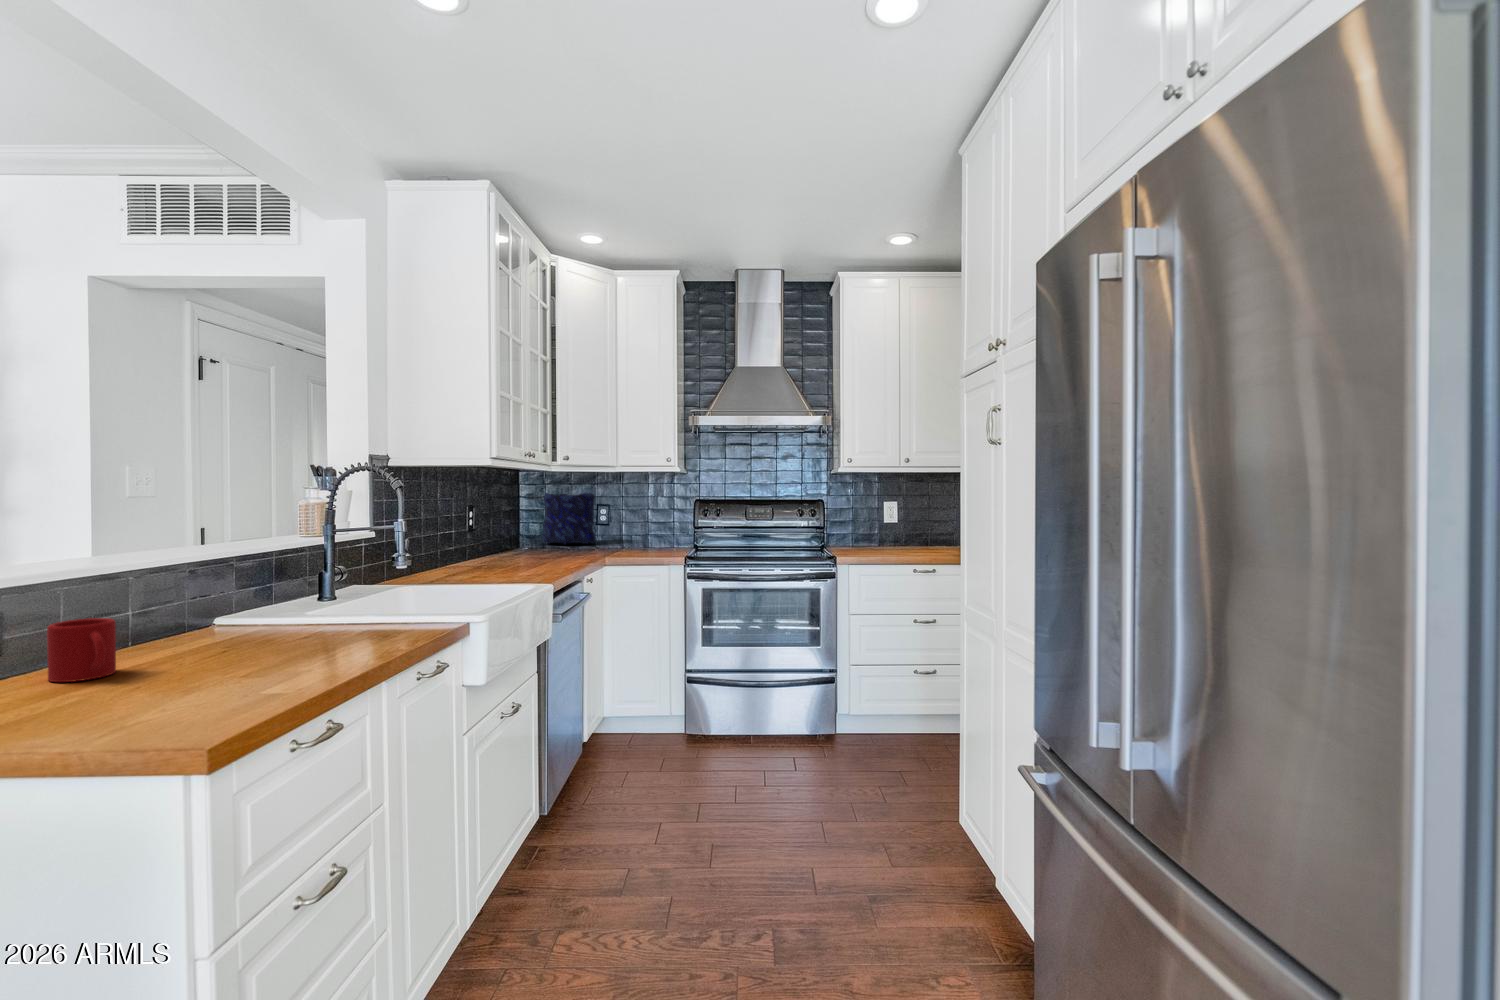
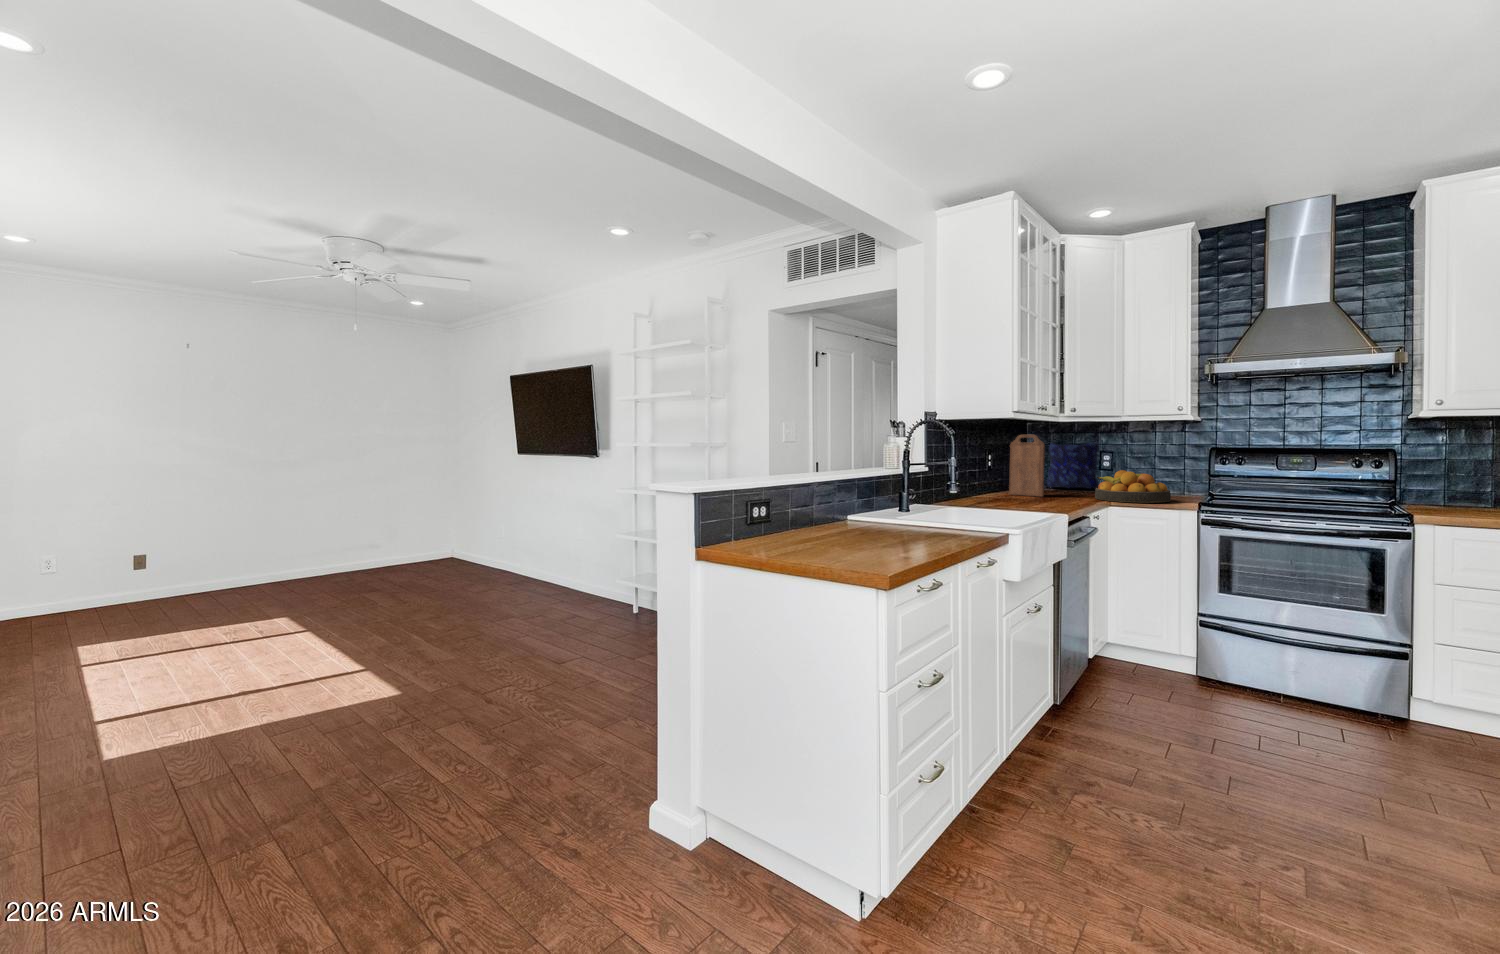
cutting board: none [495,484,534,558] -> present [1009,435,1045,497]
fruit bowl: none [589,524,661,560] -> present [1095,470,1171,503]
mug: present [47,618,116,682] -> none [787,506,815,539]

